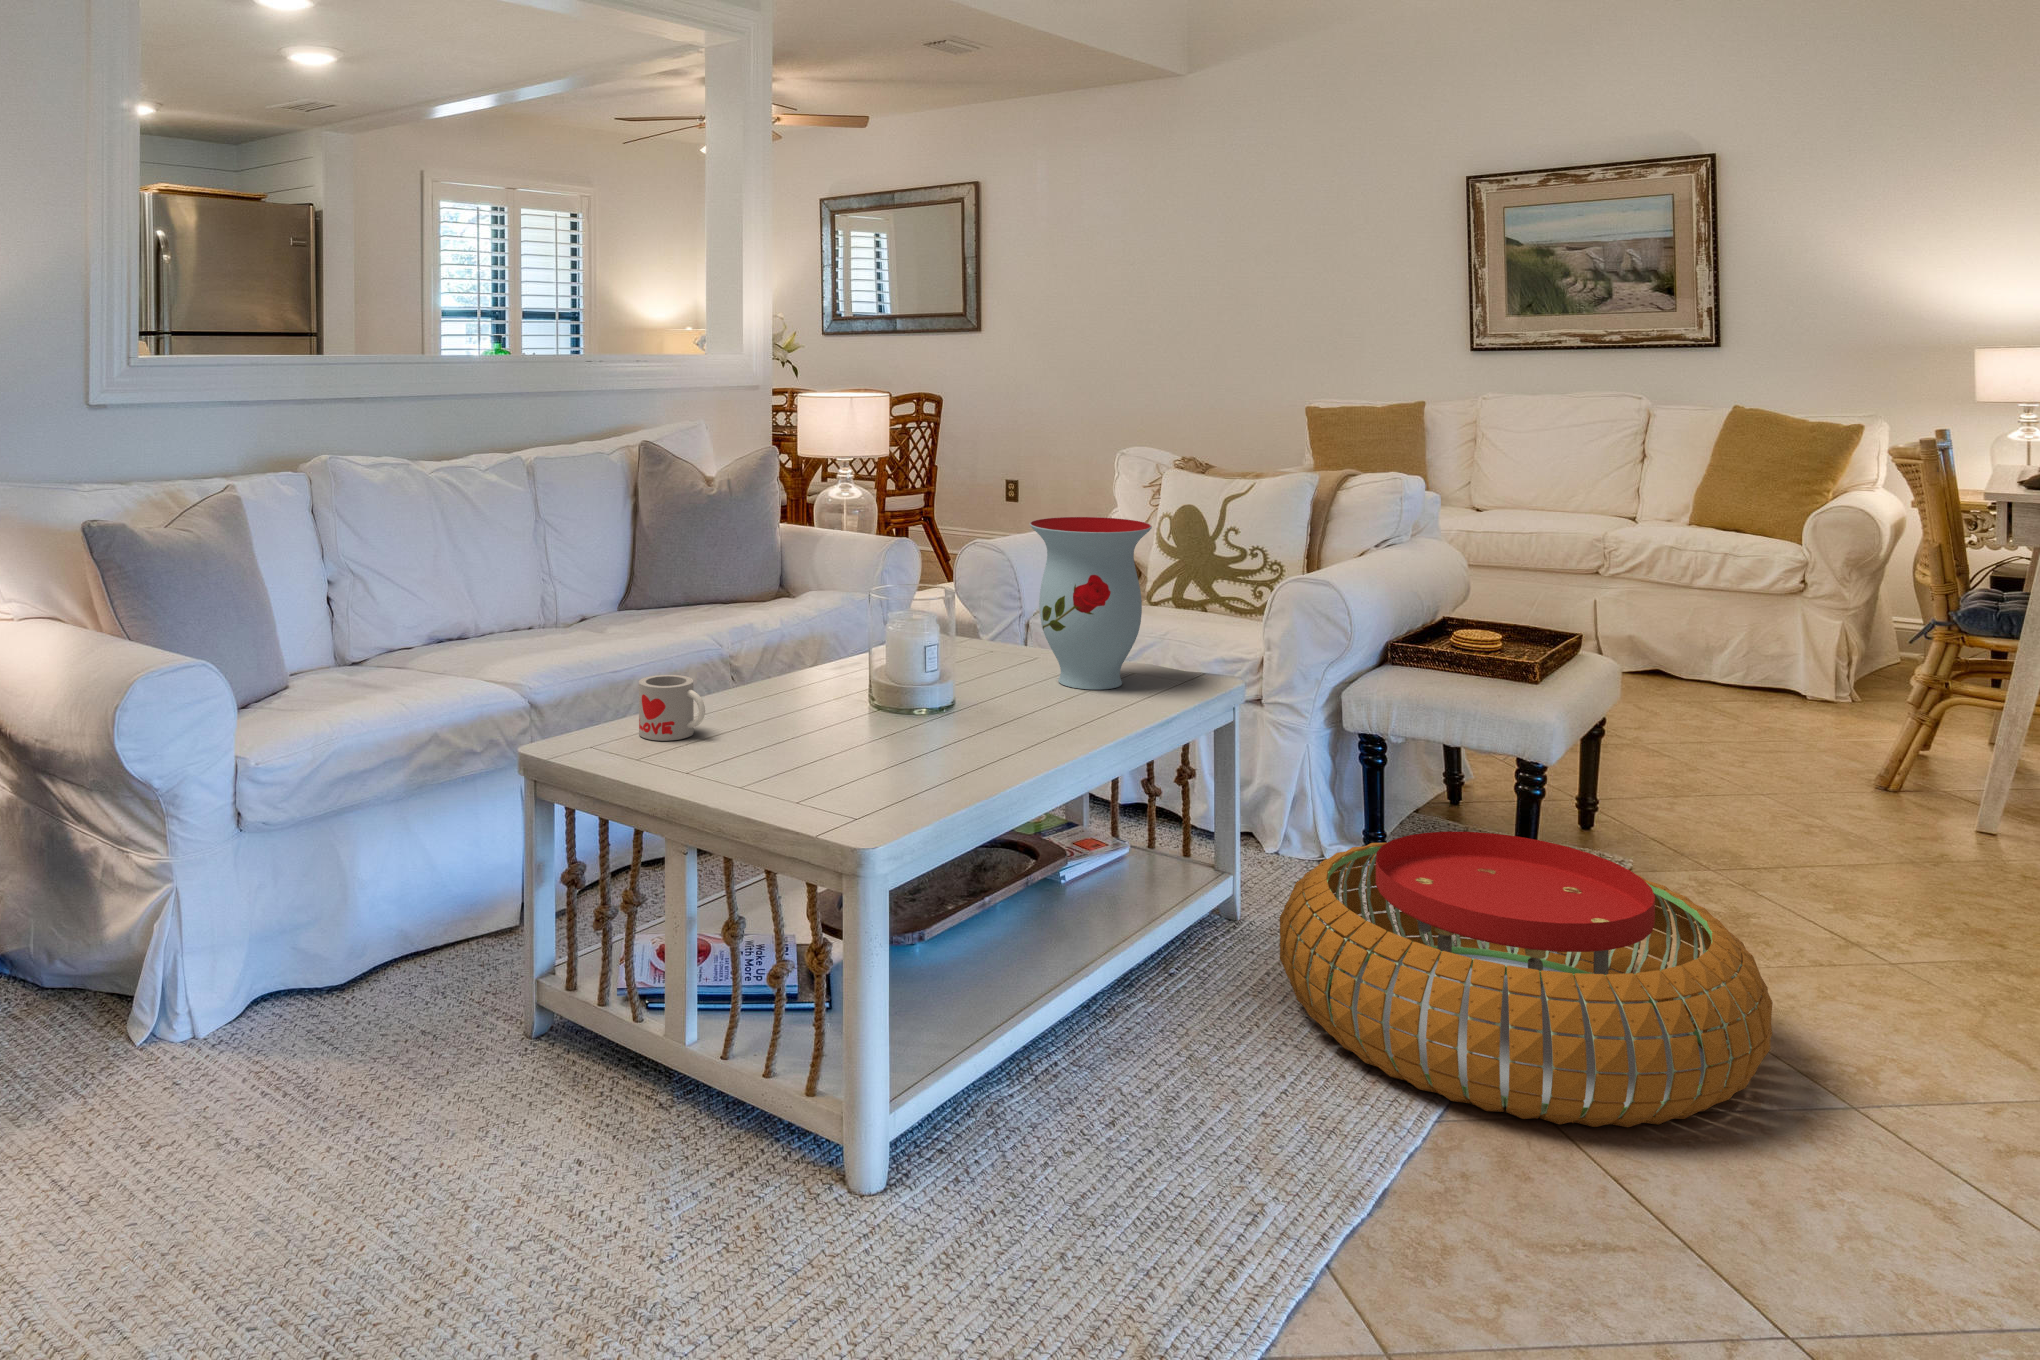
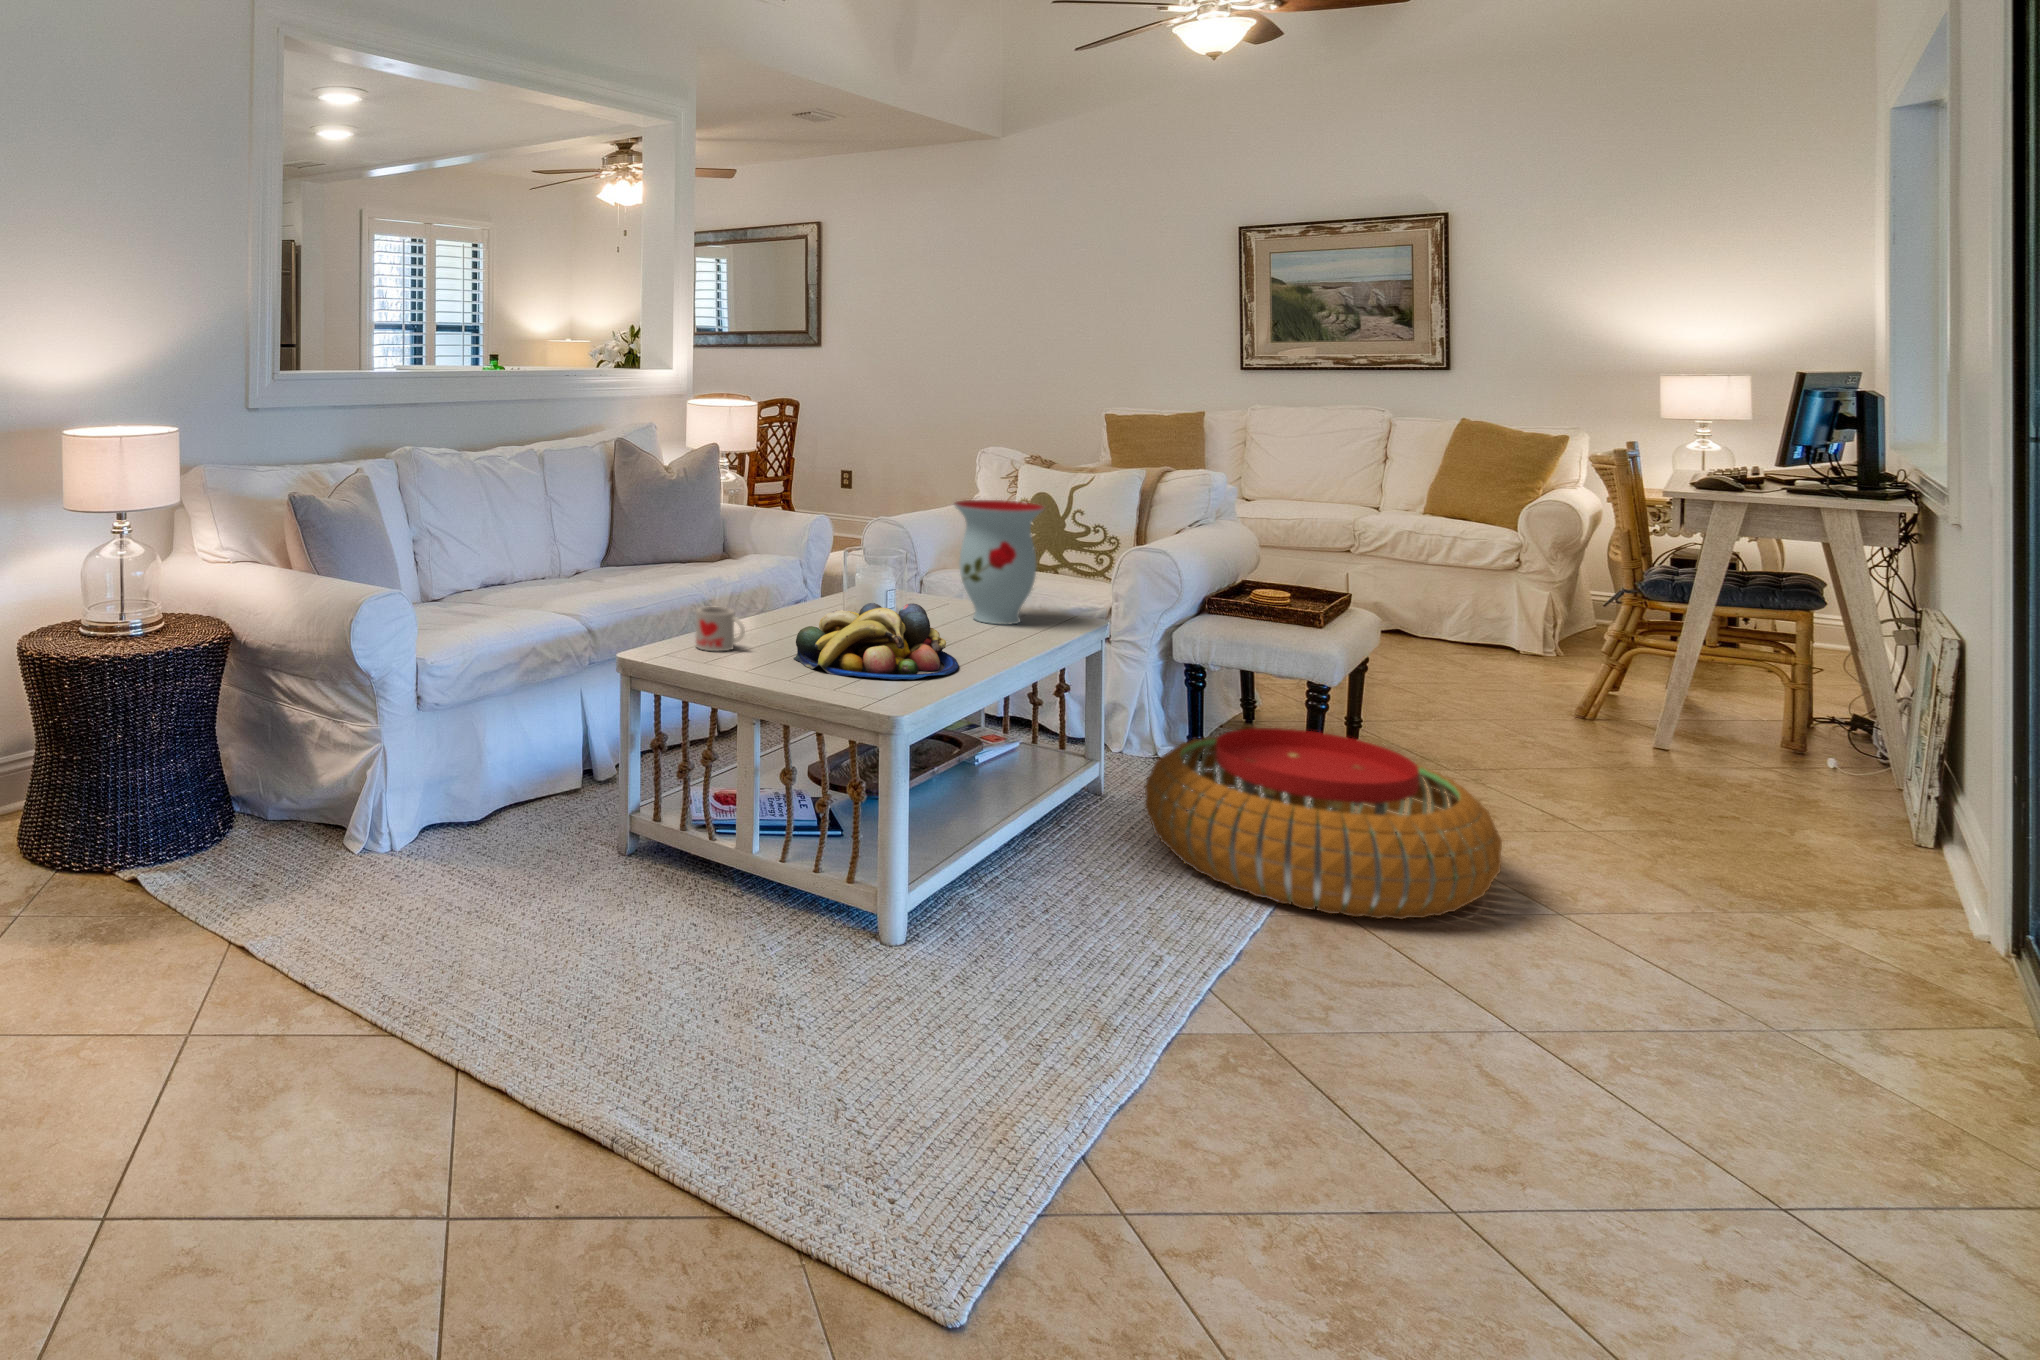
fruit bowl: none [766,667,998,785] -> present [794,603,959,679]

